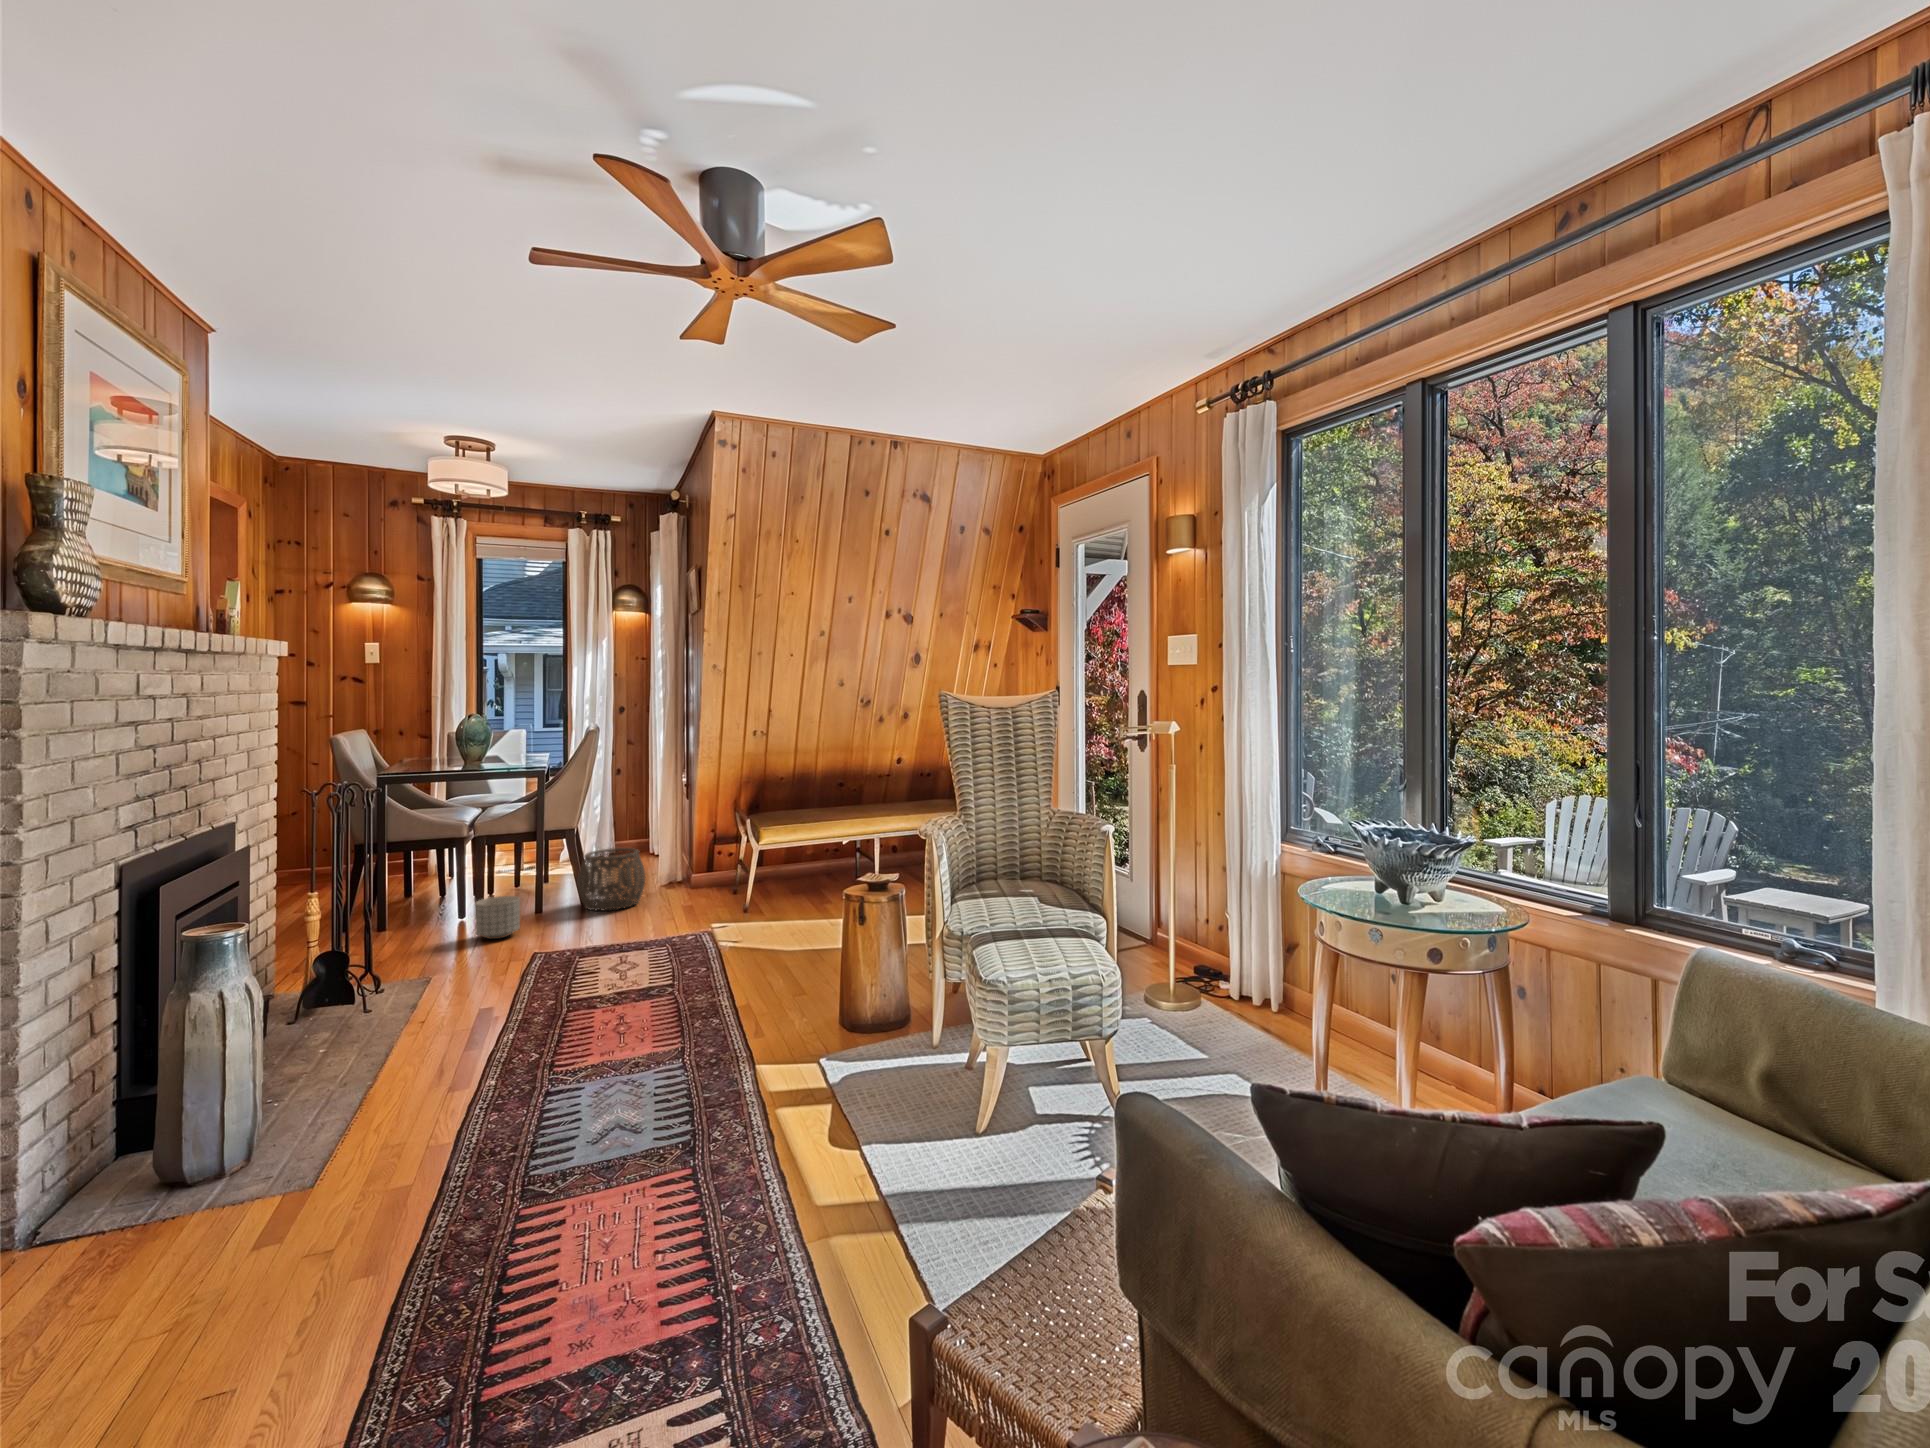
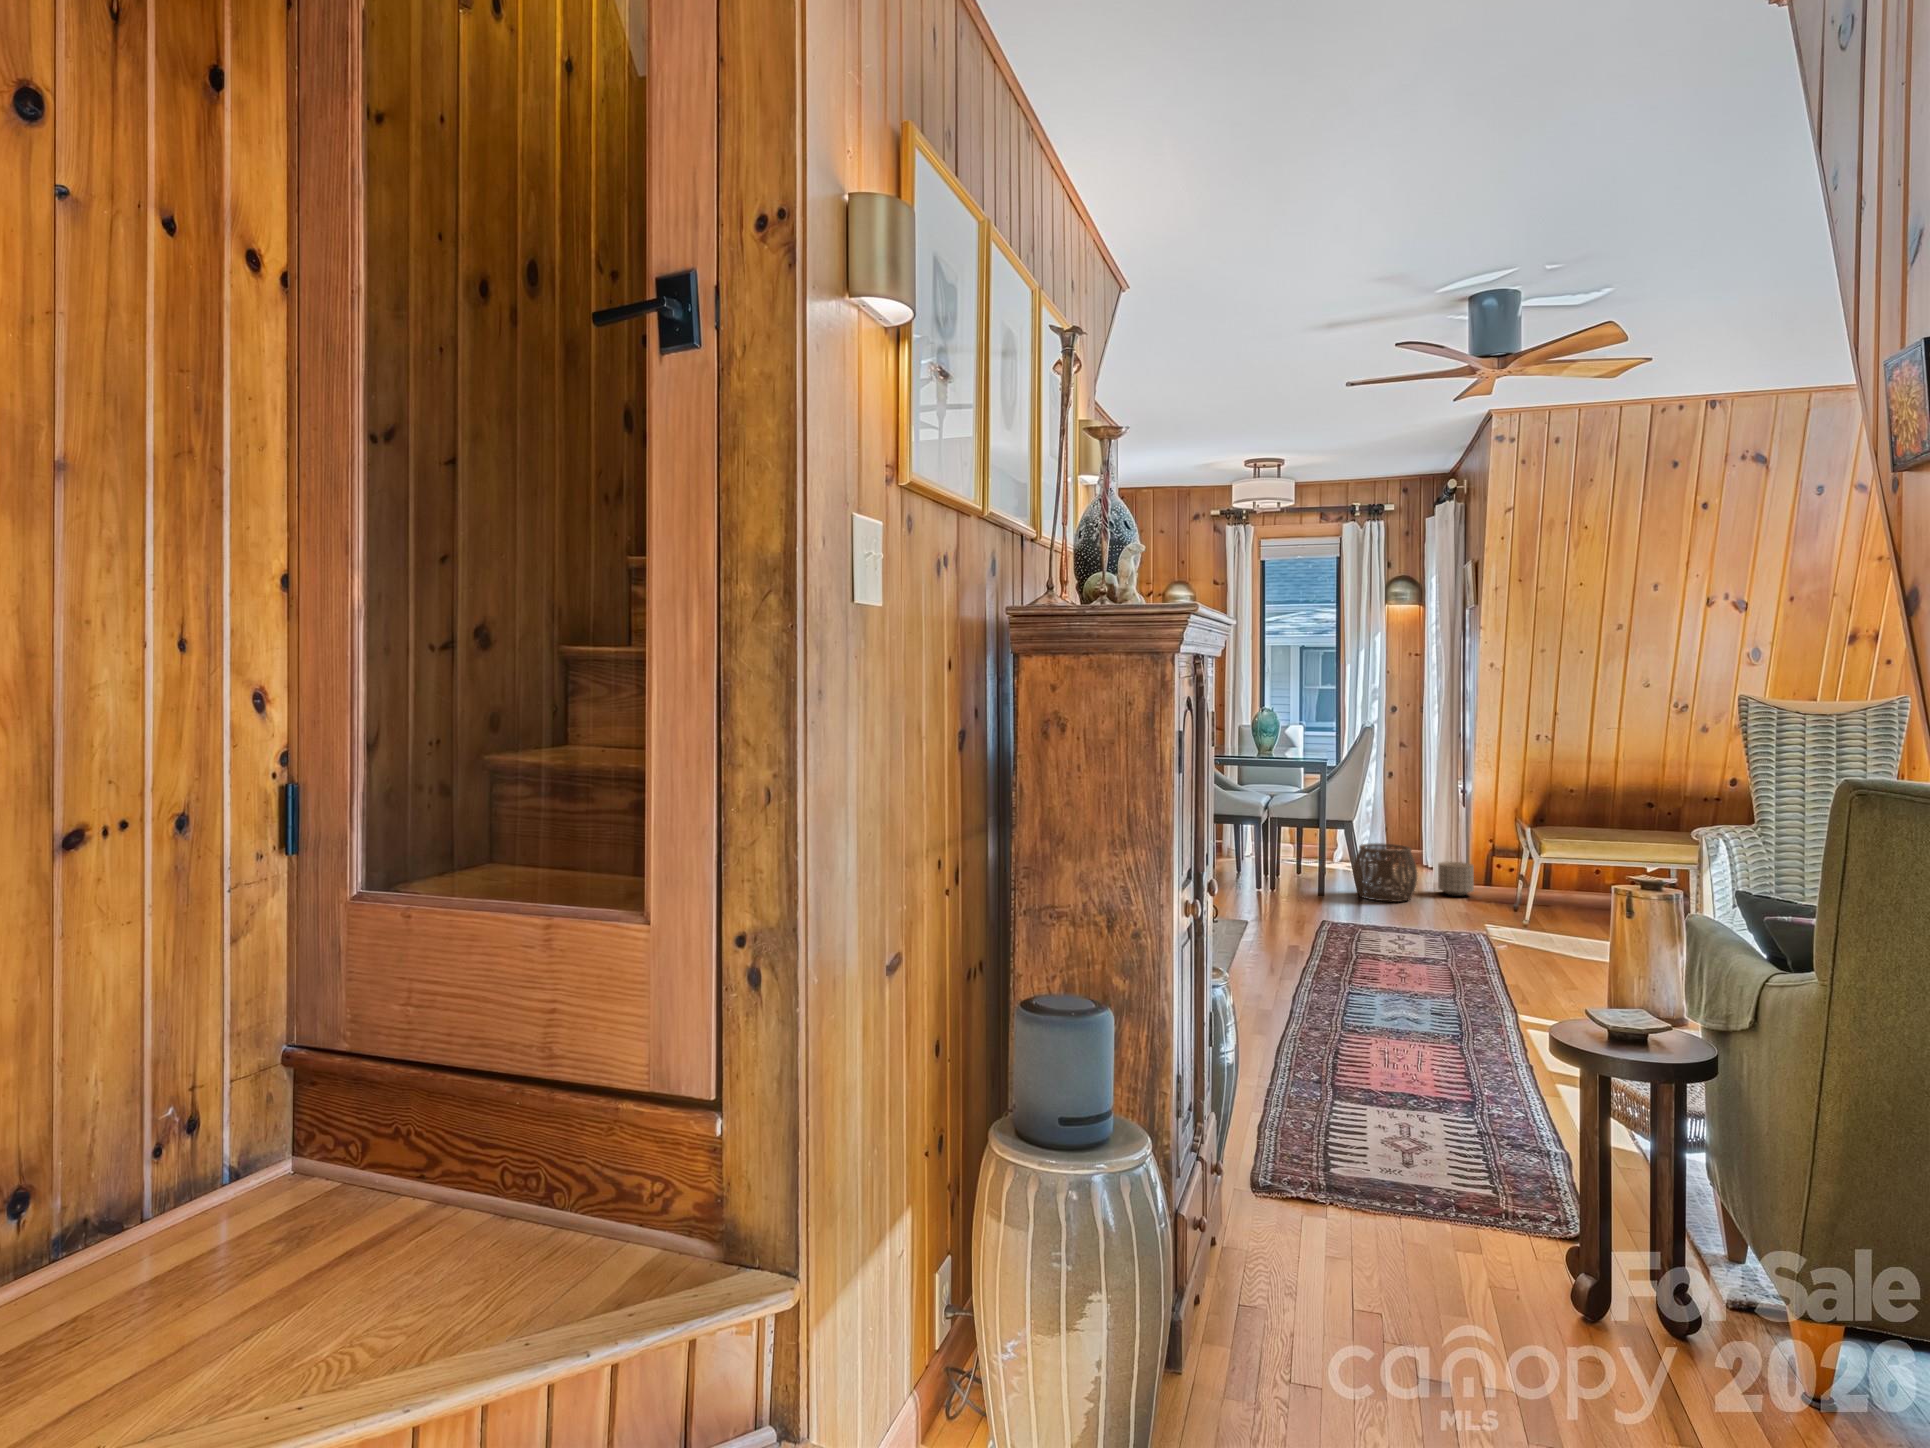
planter: present [475,896,520,939] -> present [1438,862,1474,896]

